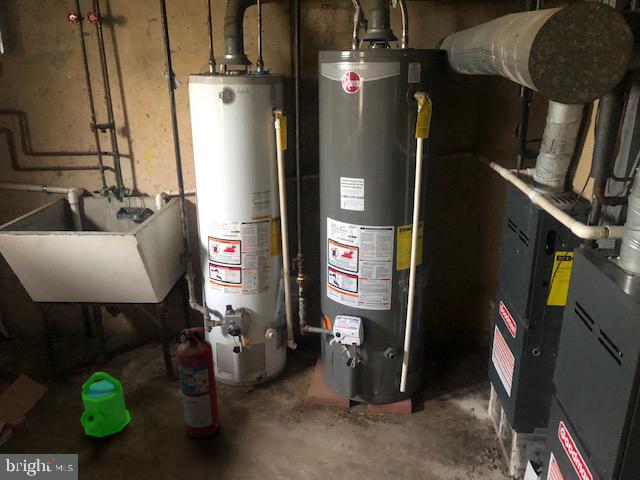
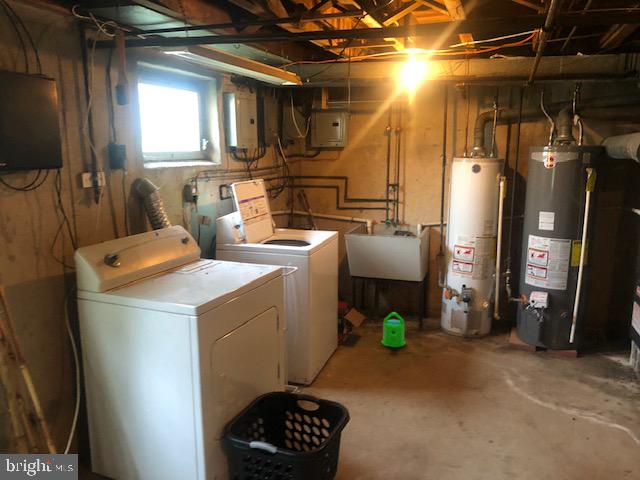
fire extinguisher: present [177,327,219,438] -> none [439,288,463,353]

